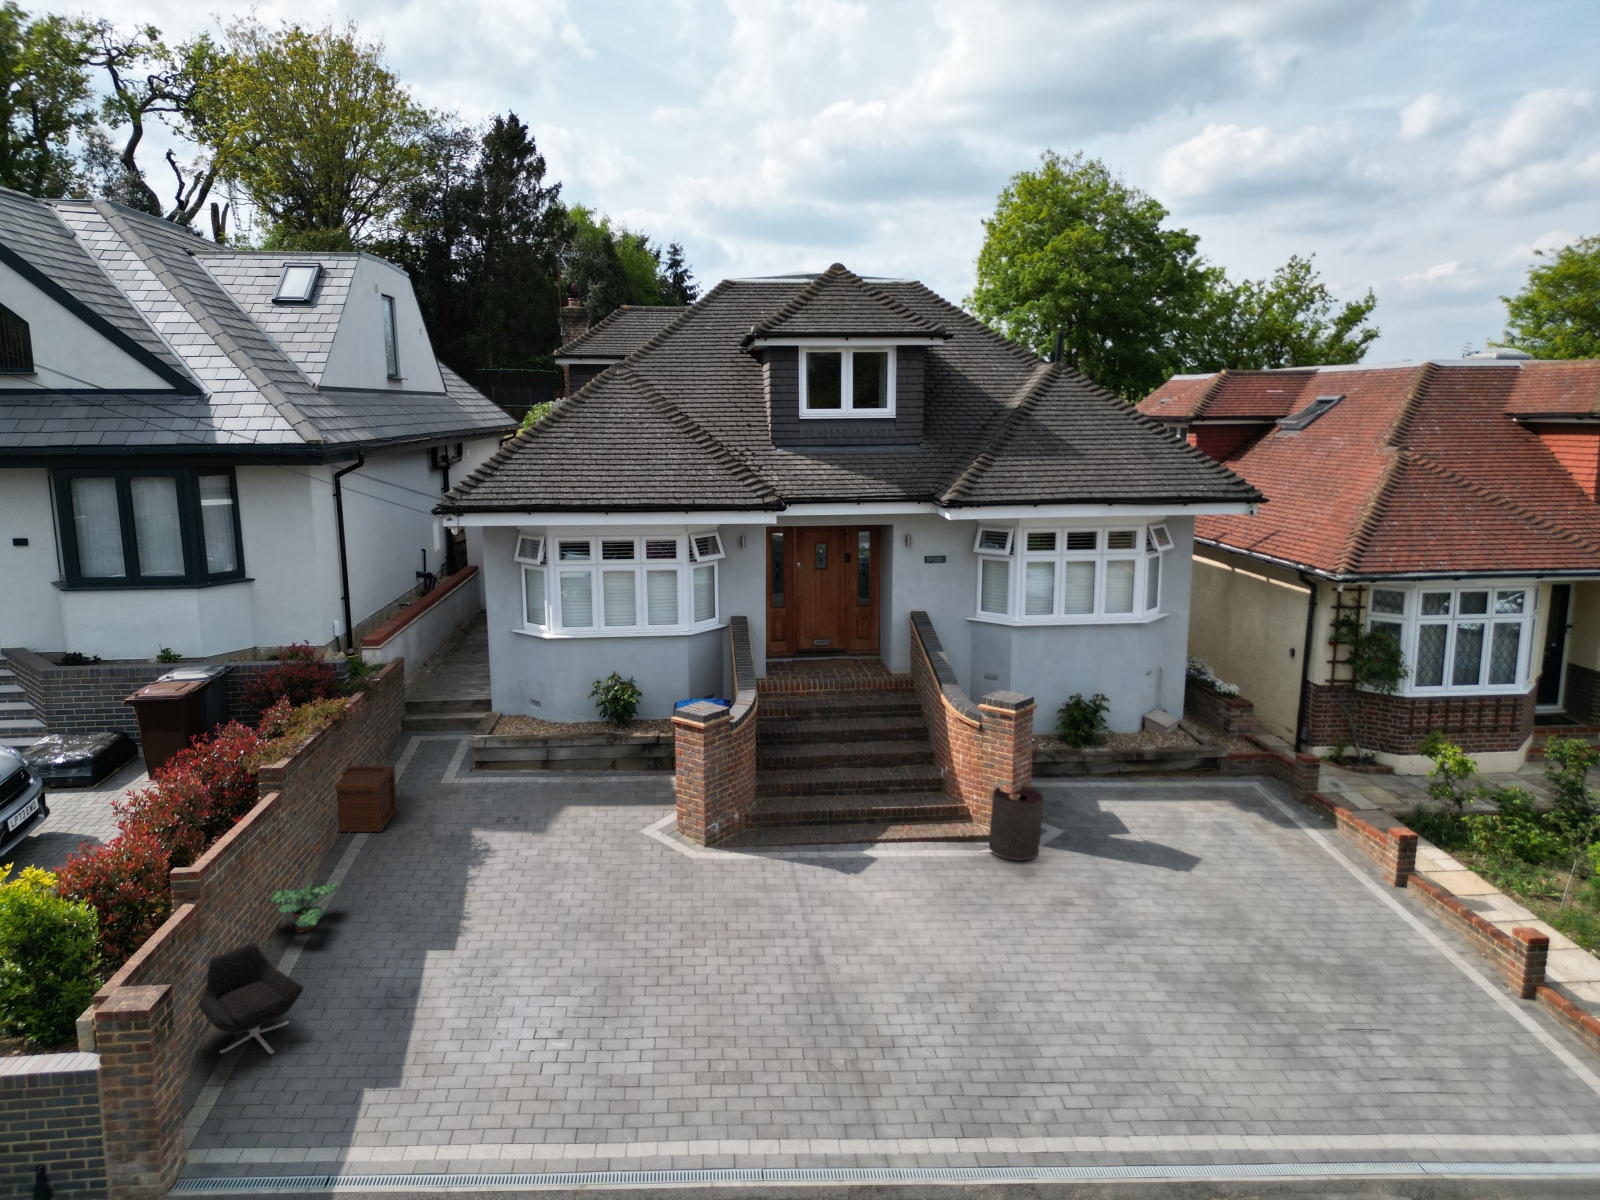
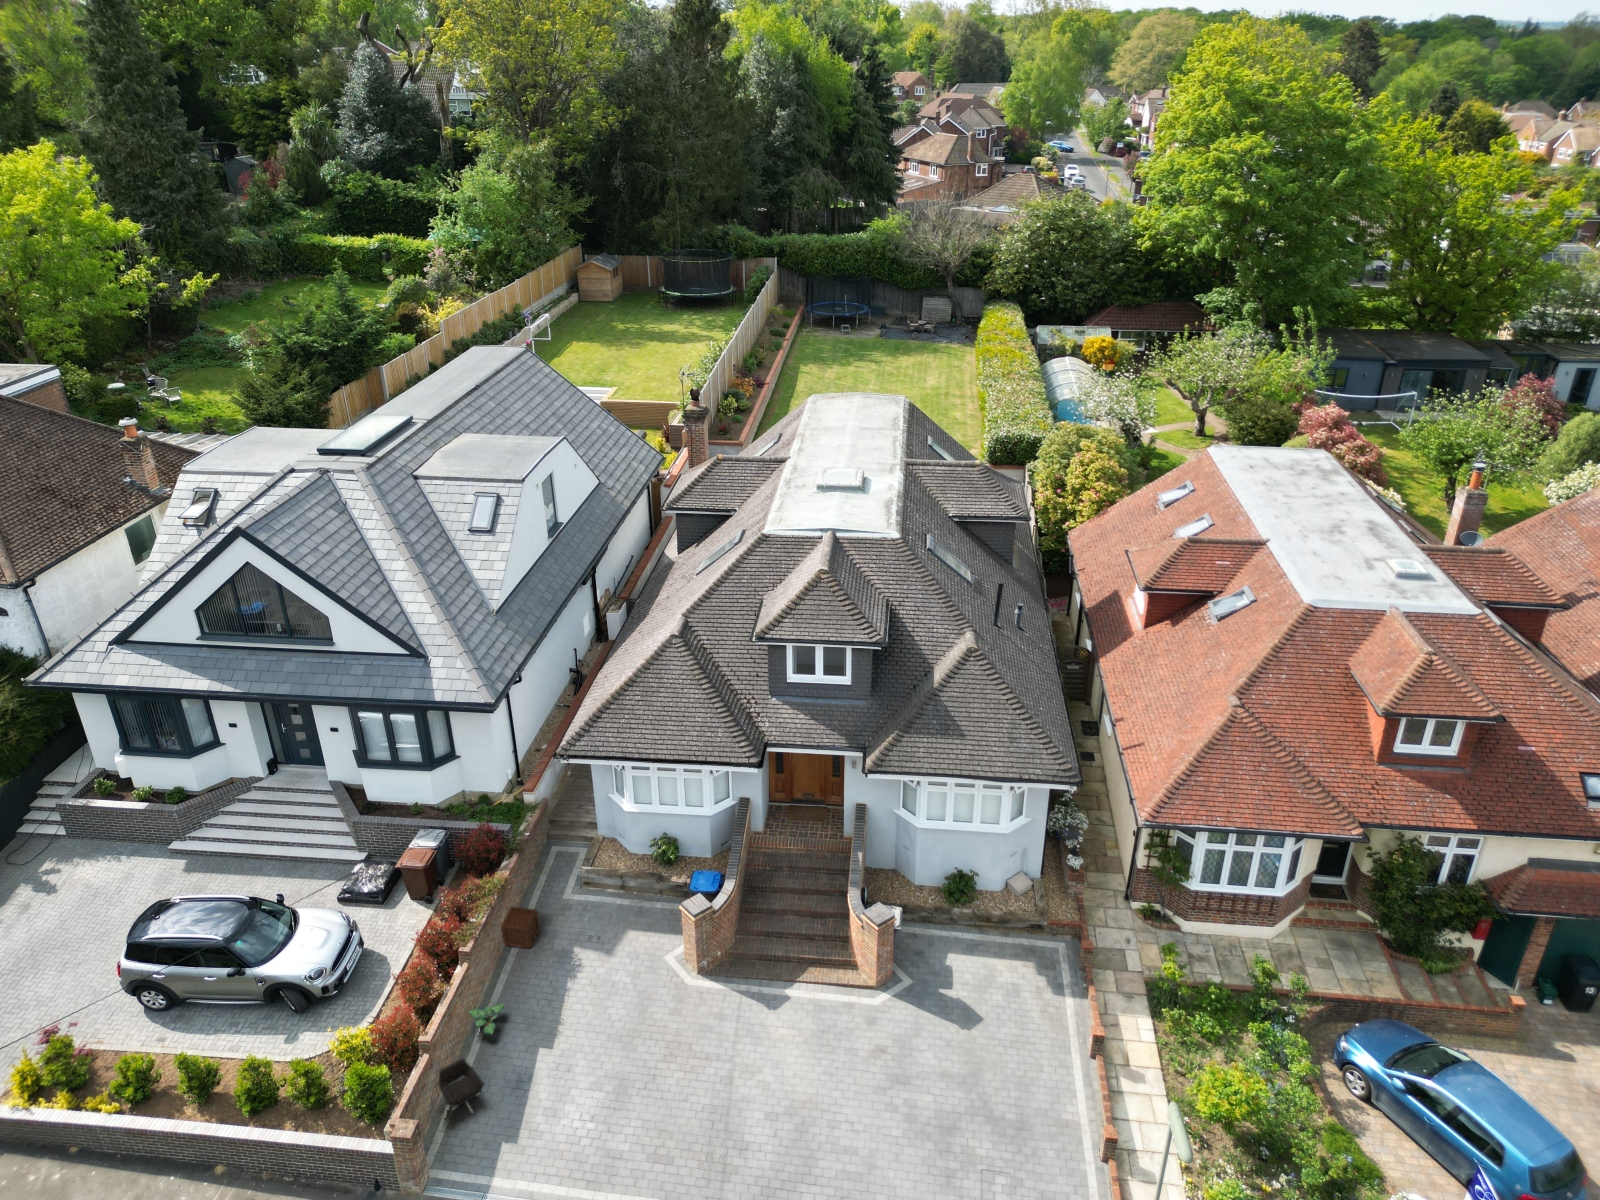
trash can: present [989,786,1044,860] -> none [860,963,890,1010]

